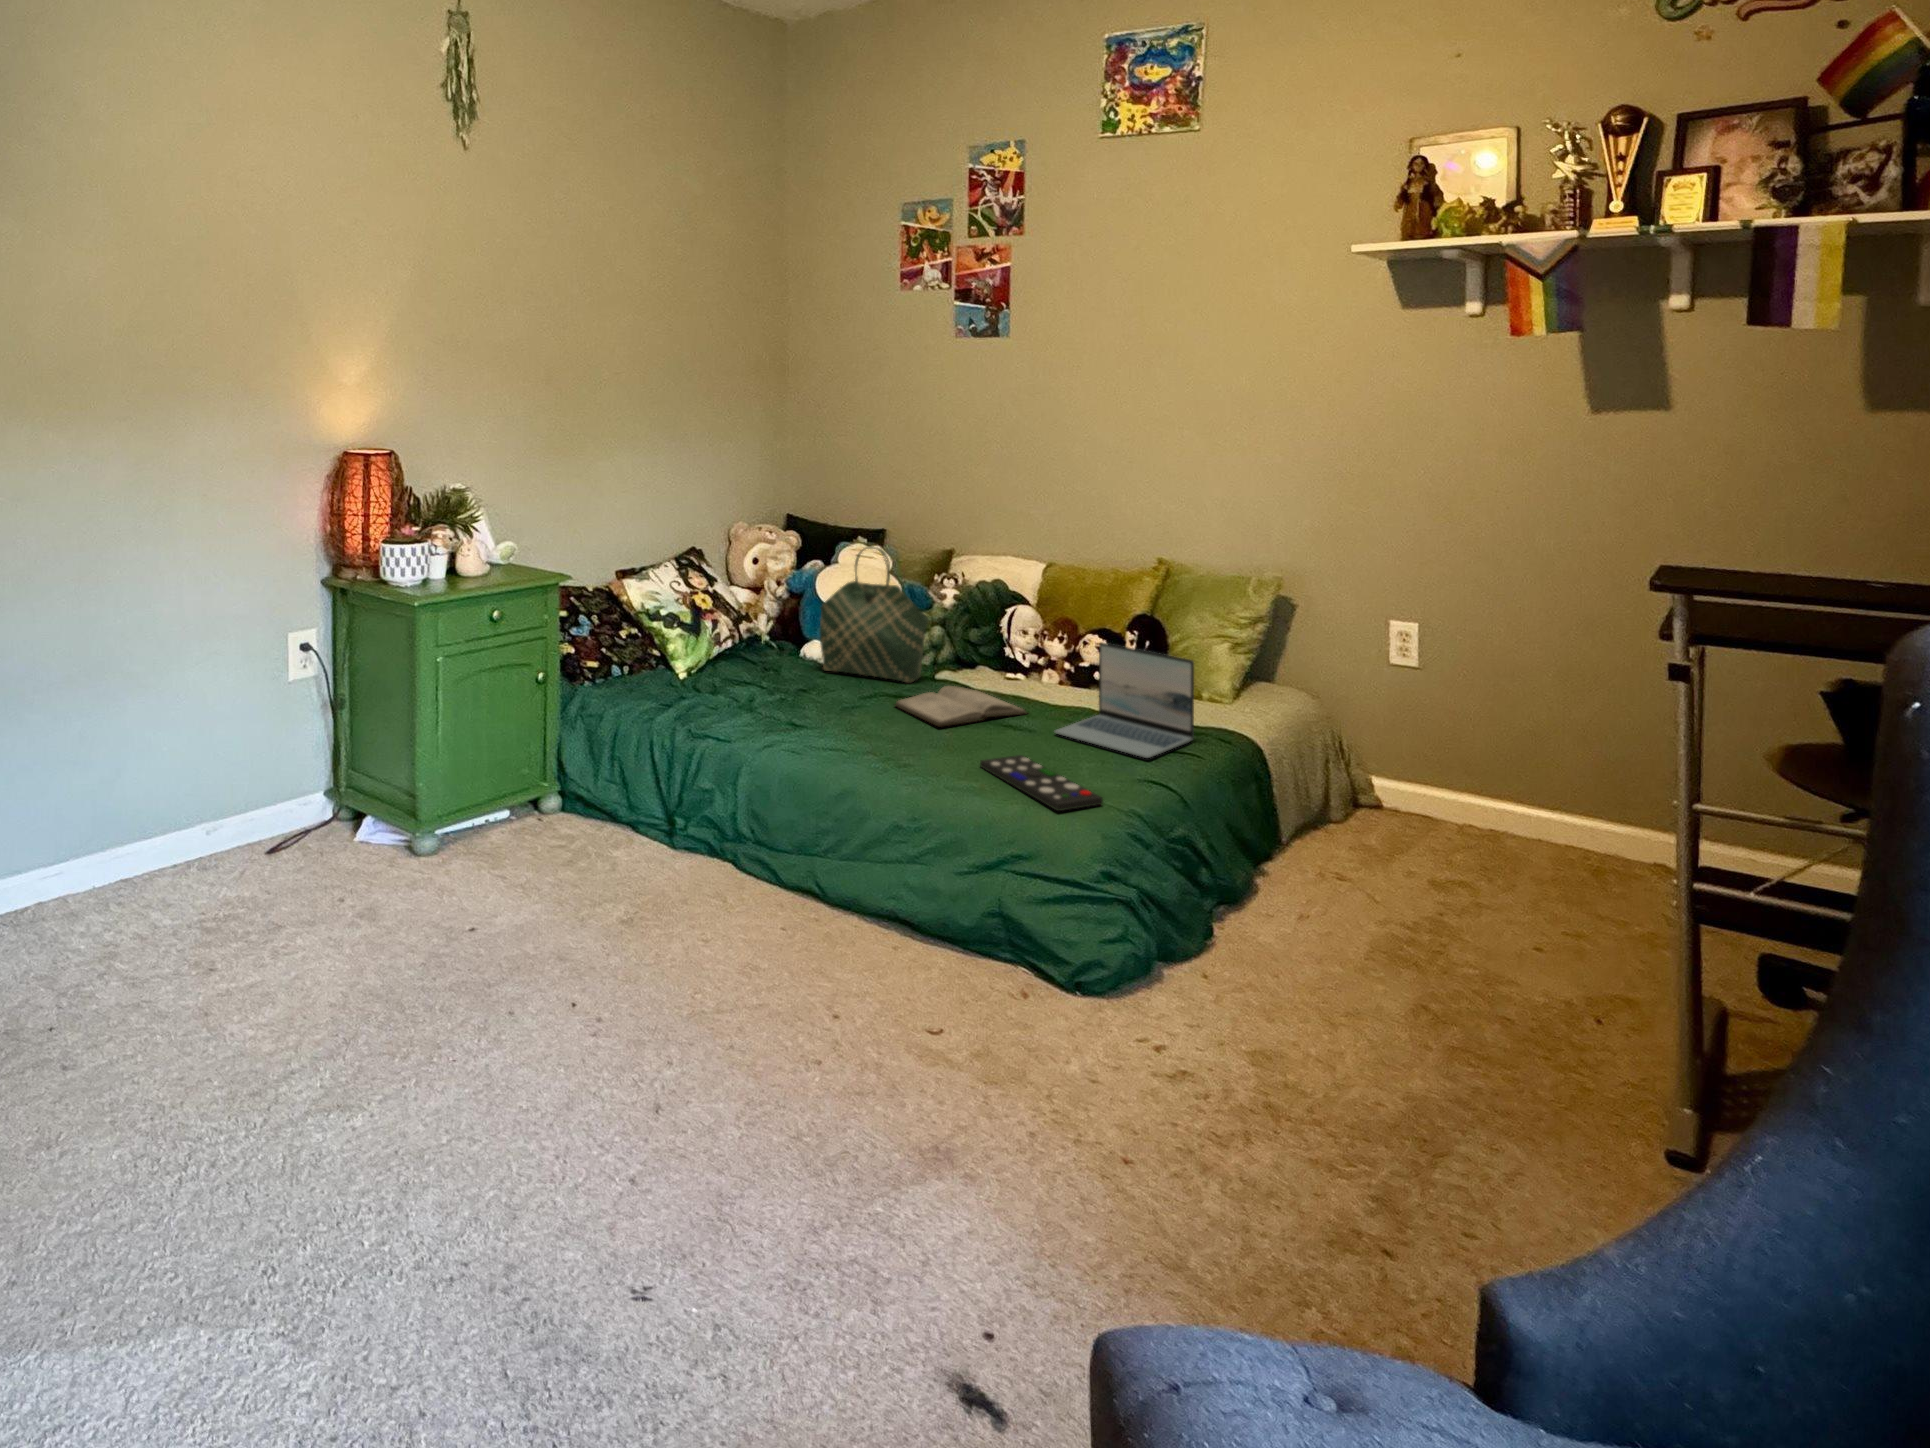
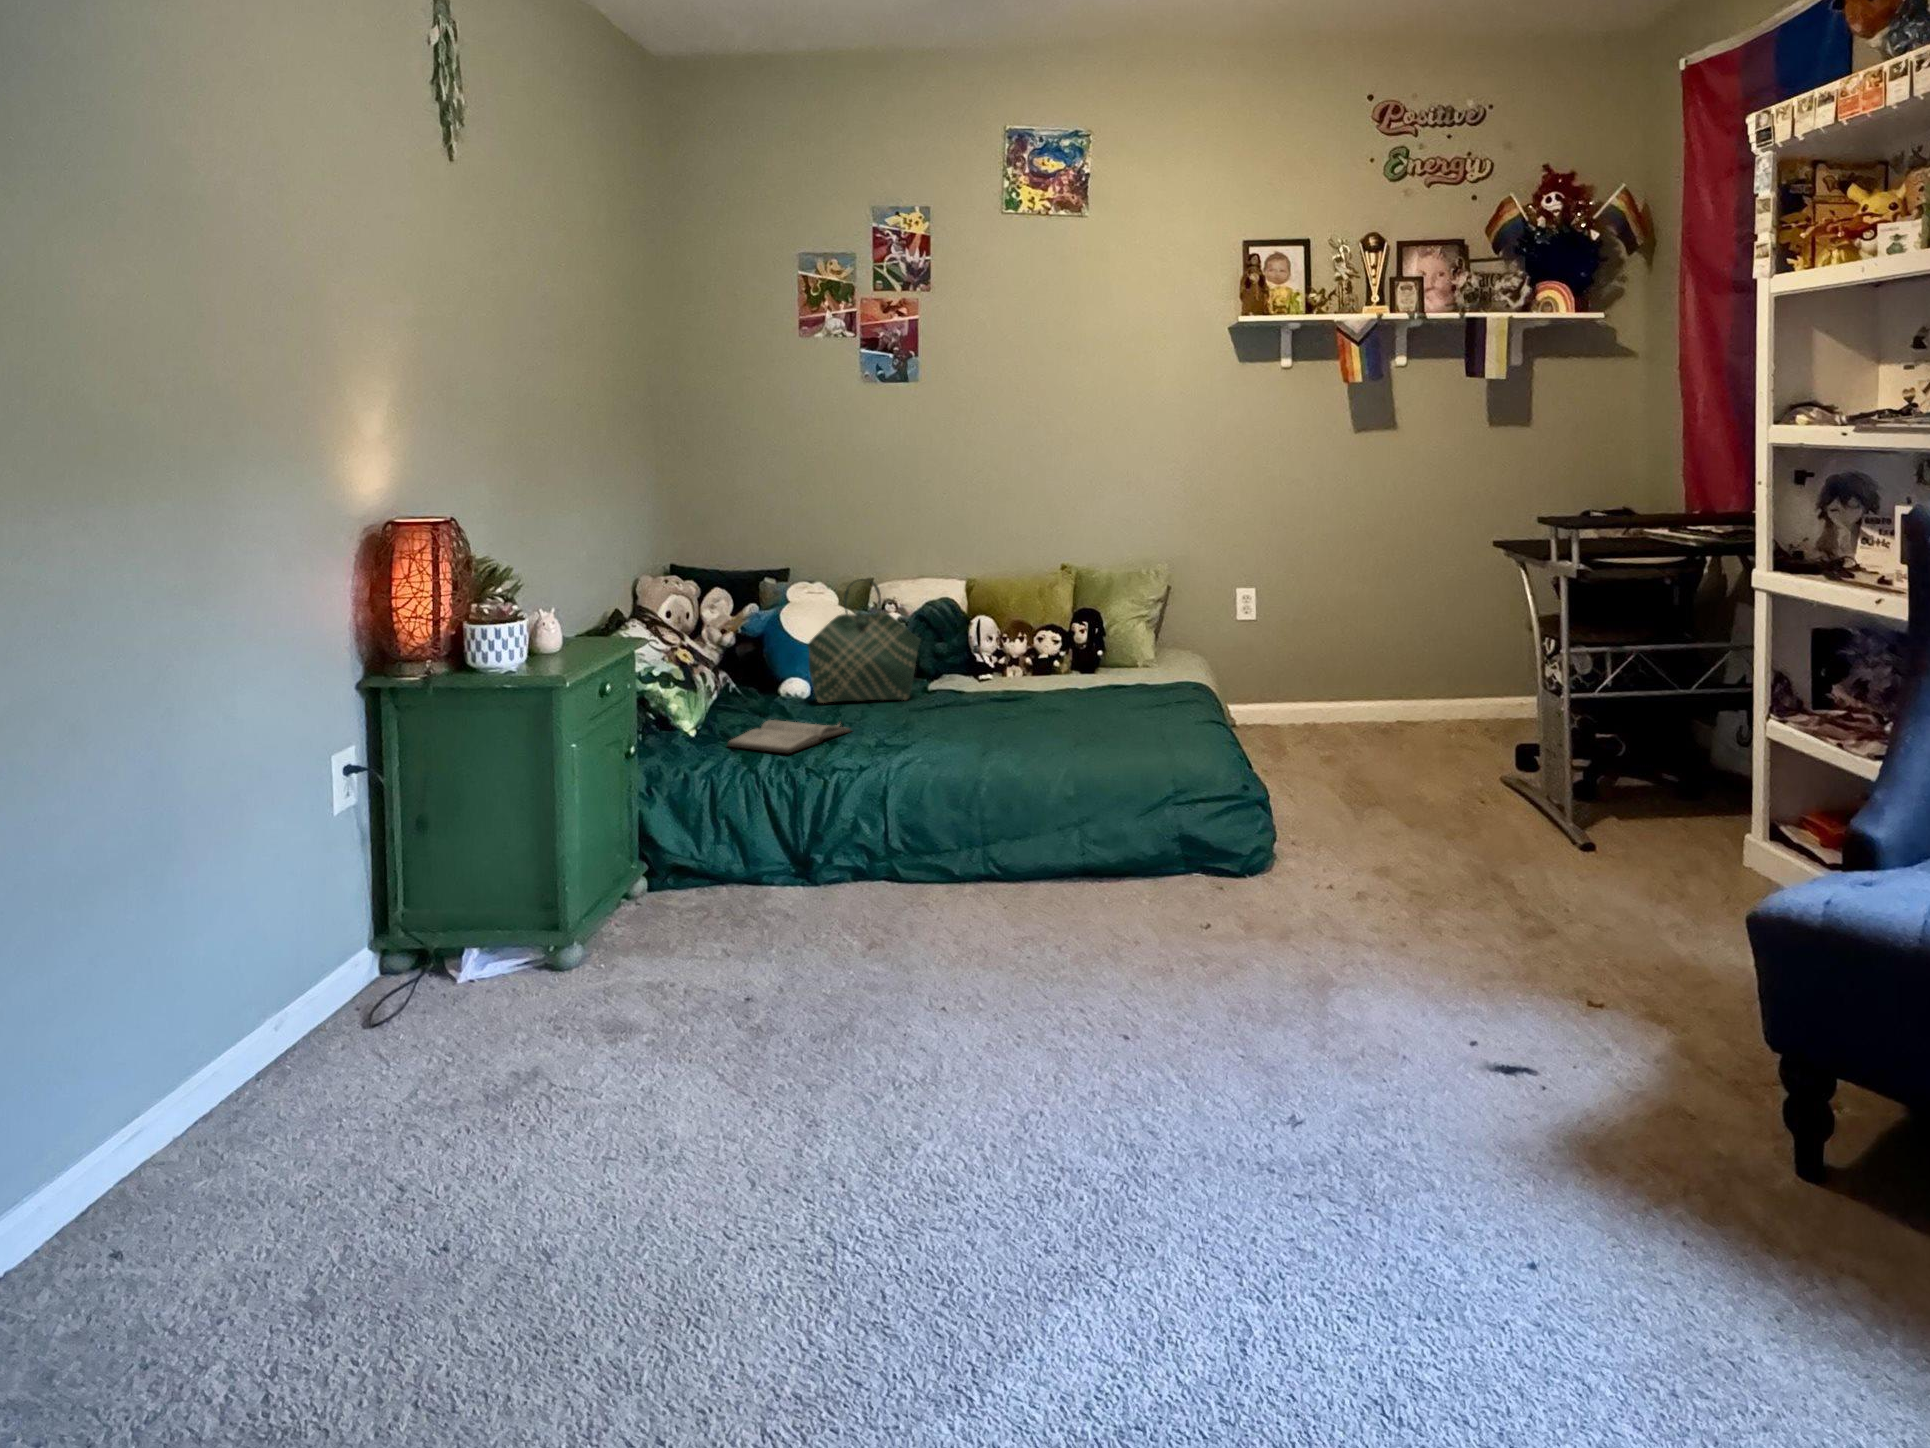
laptop: present [1055,643,1194,758] -> none [1075,634,1171,713]
diary: present [895,686,1027,727] -> present [727,720,853,753]
remote control: present [980,755,1103,811] -> none [1058,726,1175,751]

